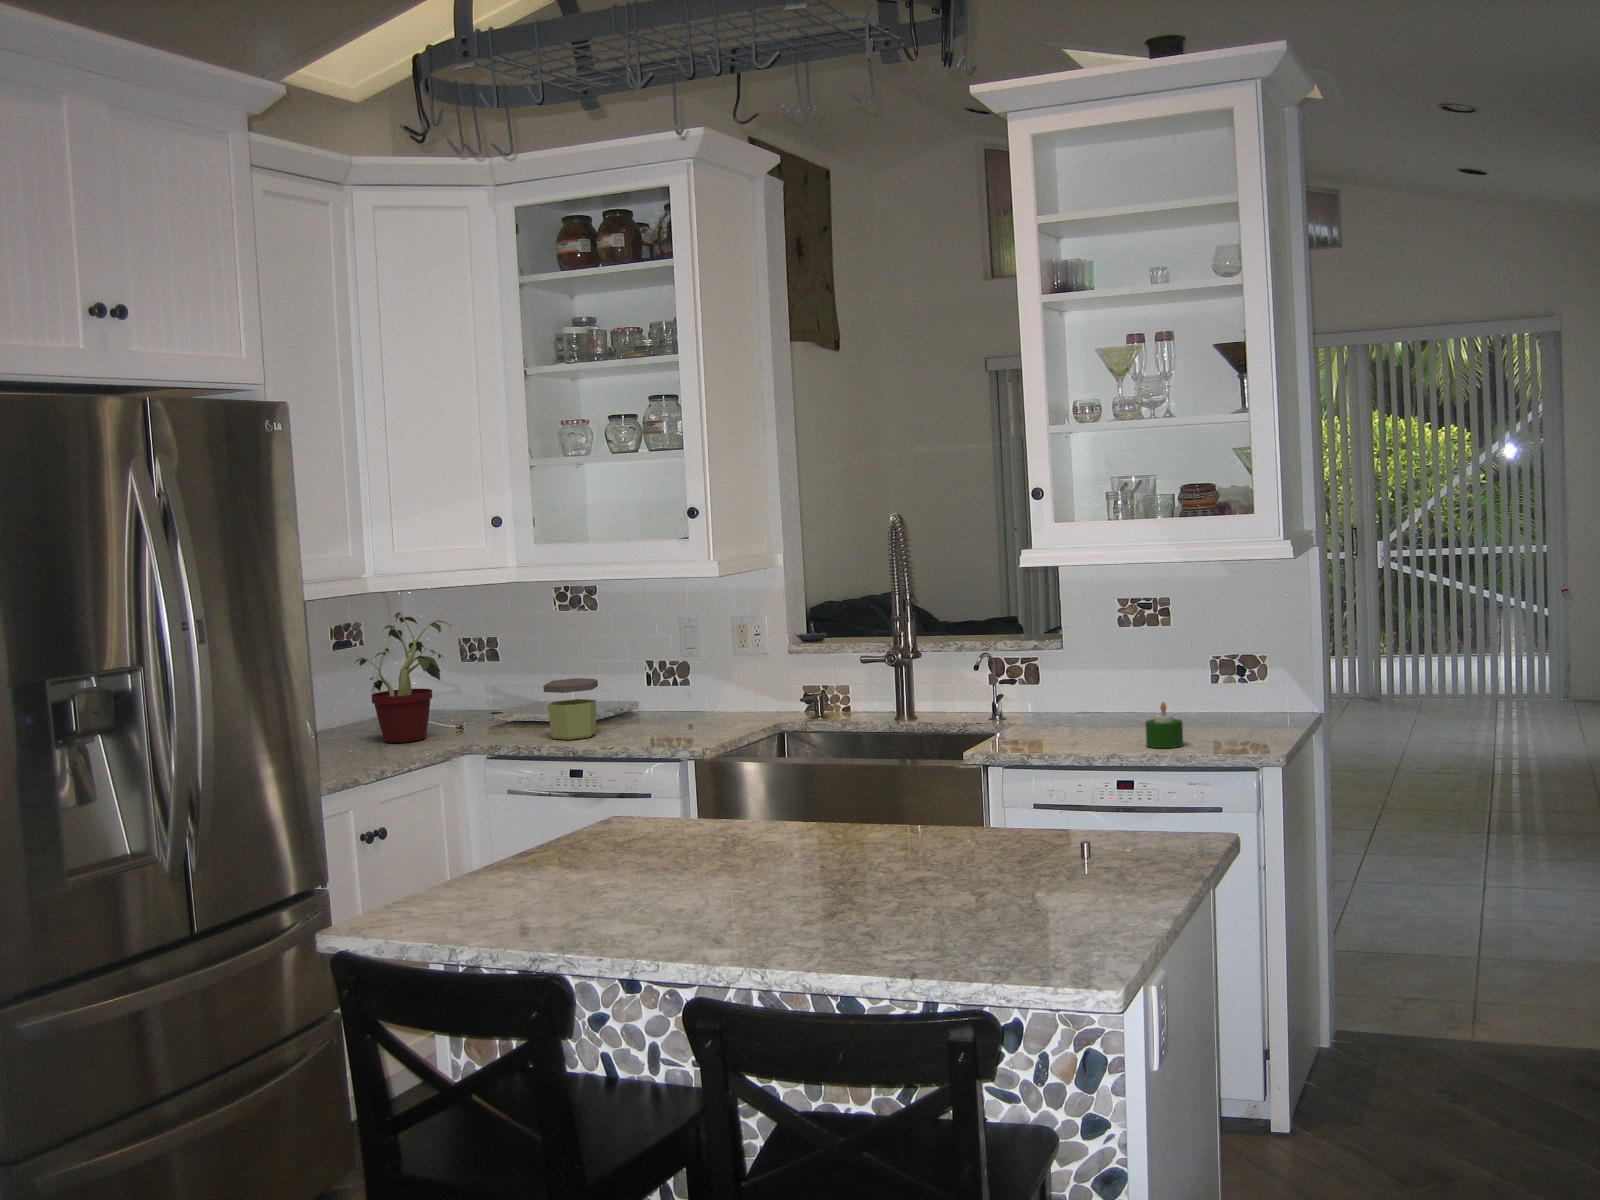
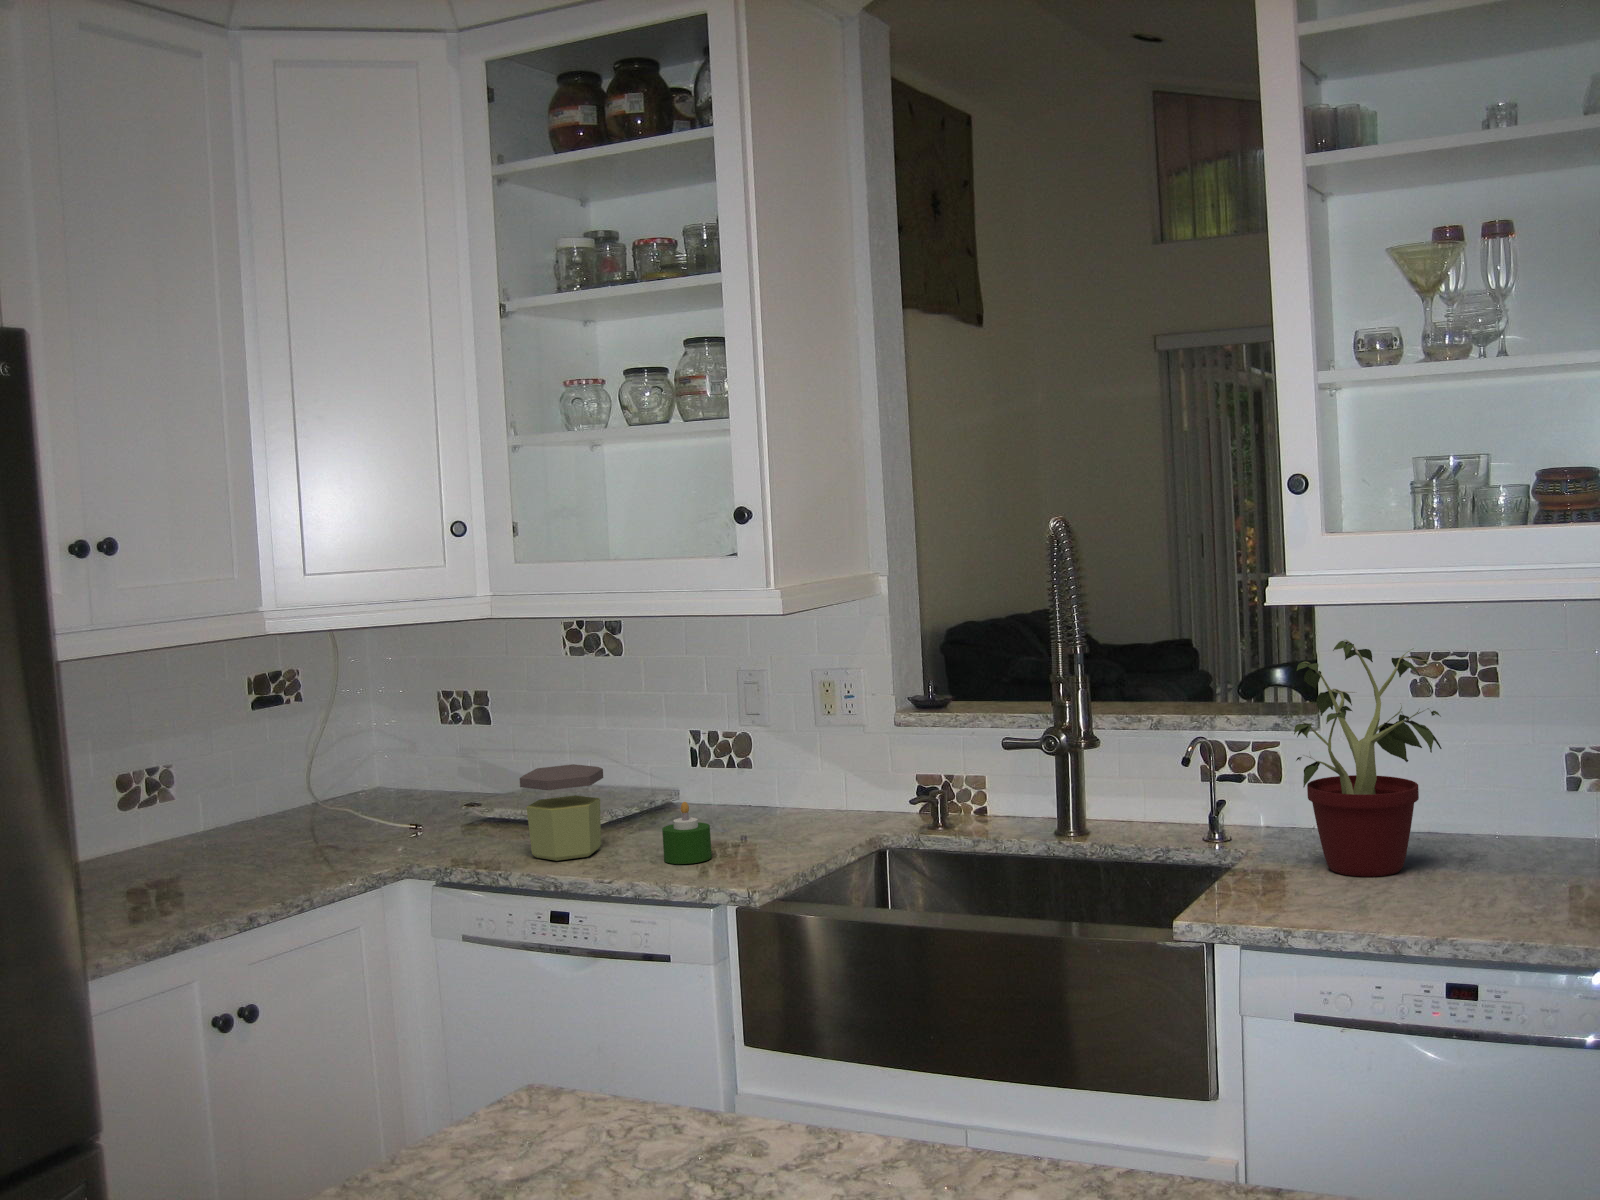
potted plant: present [355,612,449,743] -> present [1294,640,1442,877]
candle: present [1145,702,1183,748] -> present [662,802,712,864]

